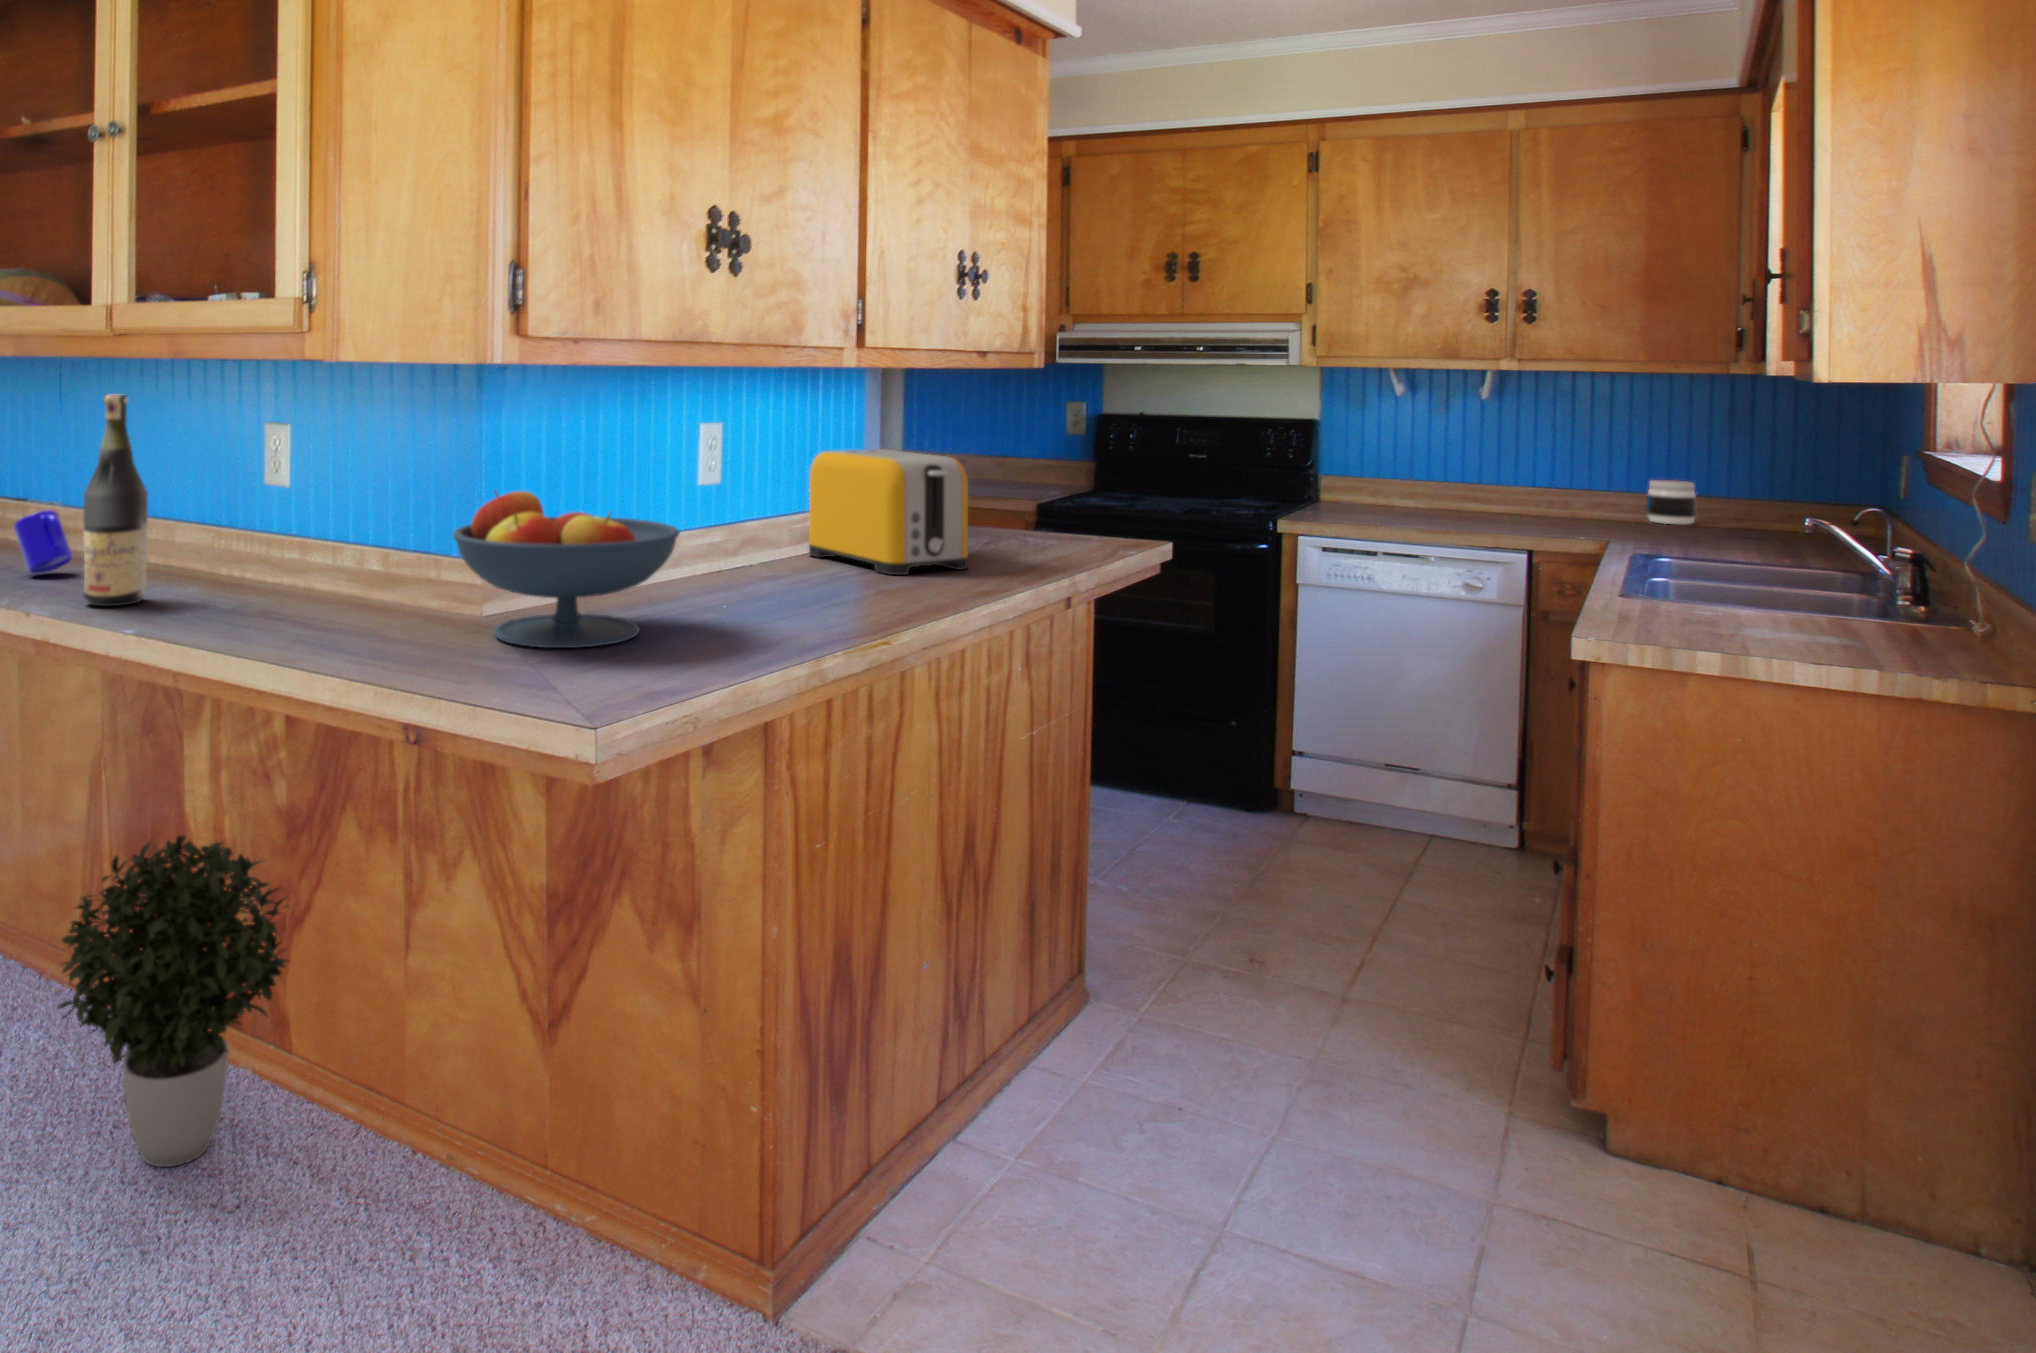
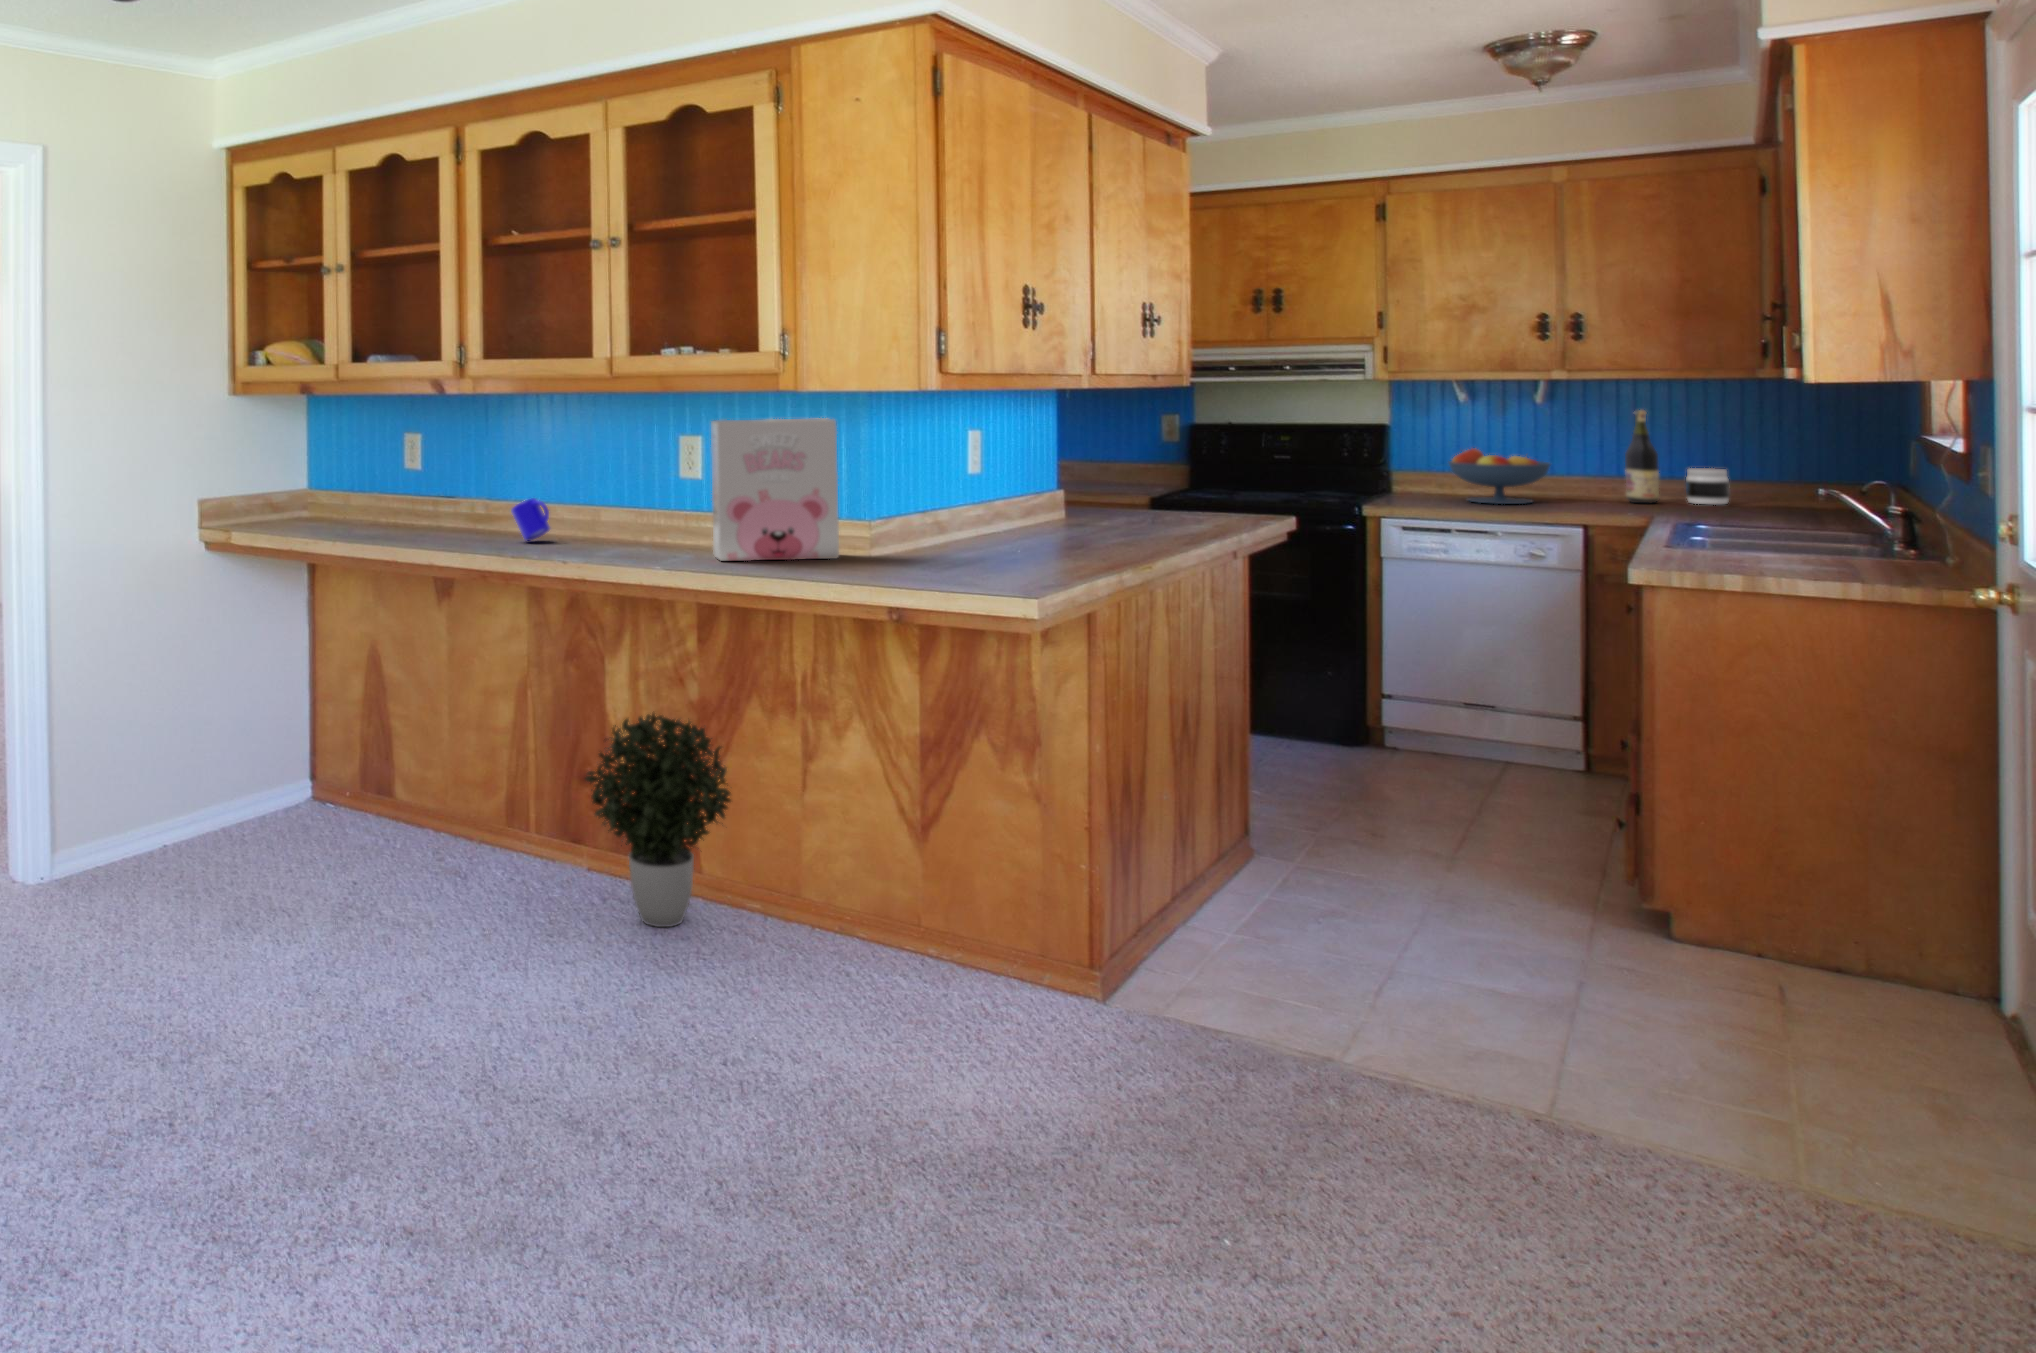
wine bottle: present [83,394,148,606] -> present [1625,410,1659,503]
cereal box: none [219,403,417,623] -> present [711,418,839,561]
toaster: present [809,449,968,575] -> none [1044,448,1174,534]
fruit bowl: present [453,491,680,648] -> present [1449,448,1550,504]

